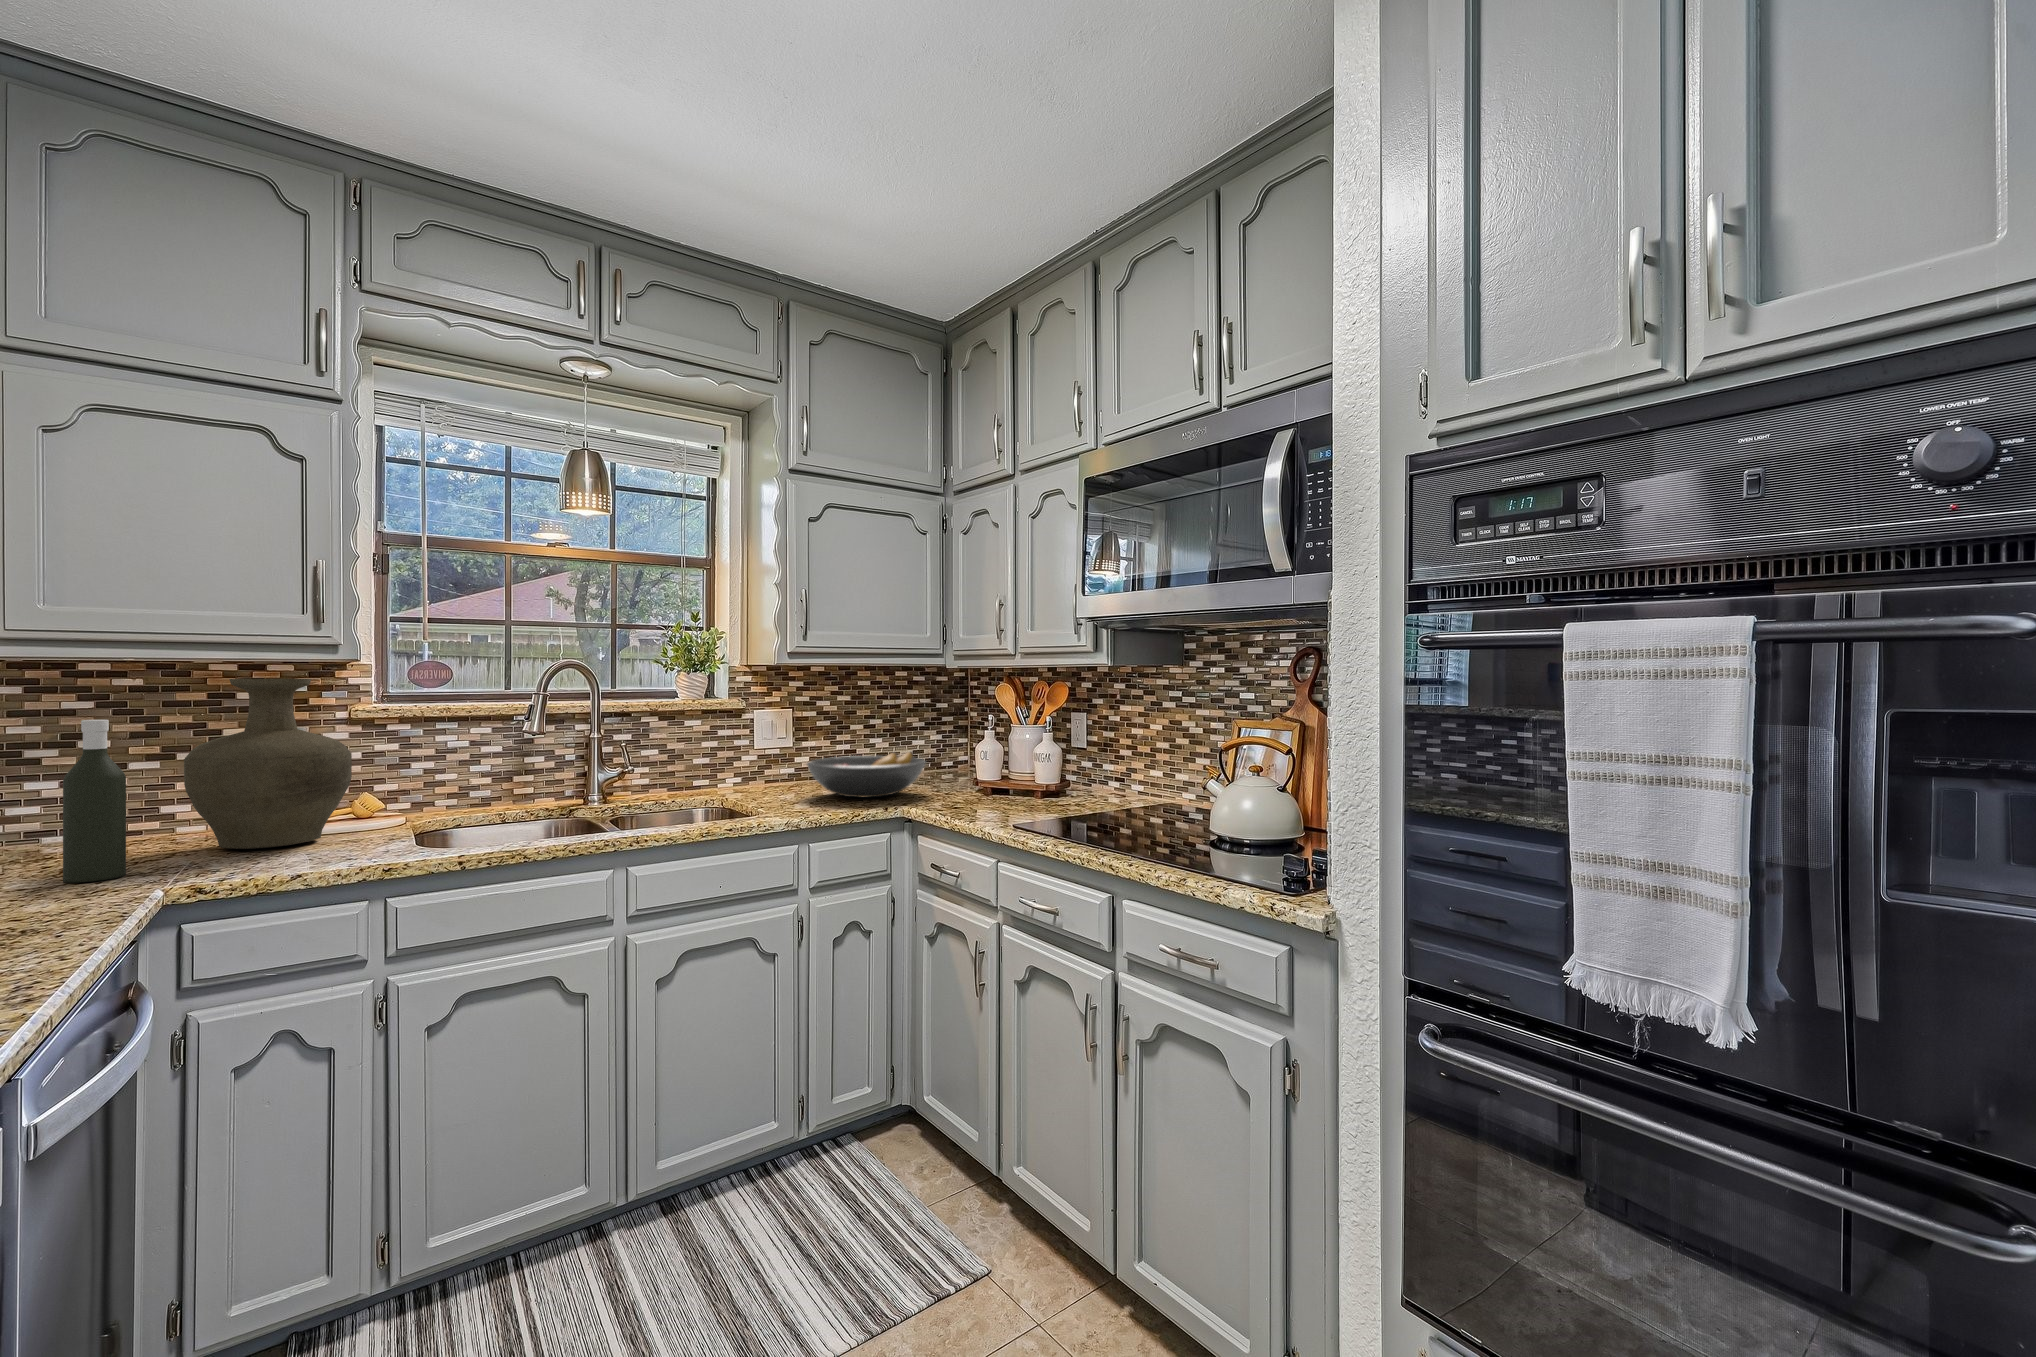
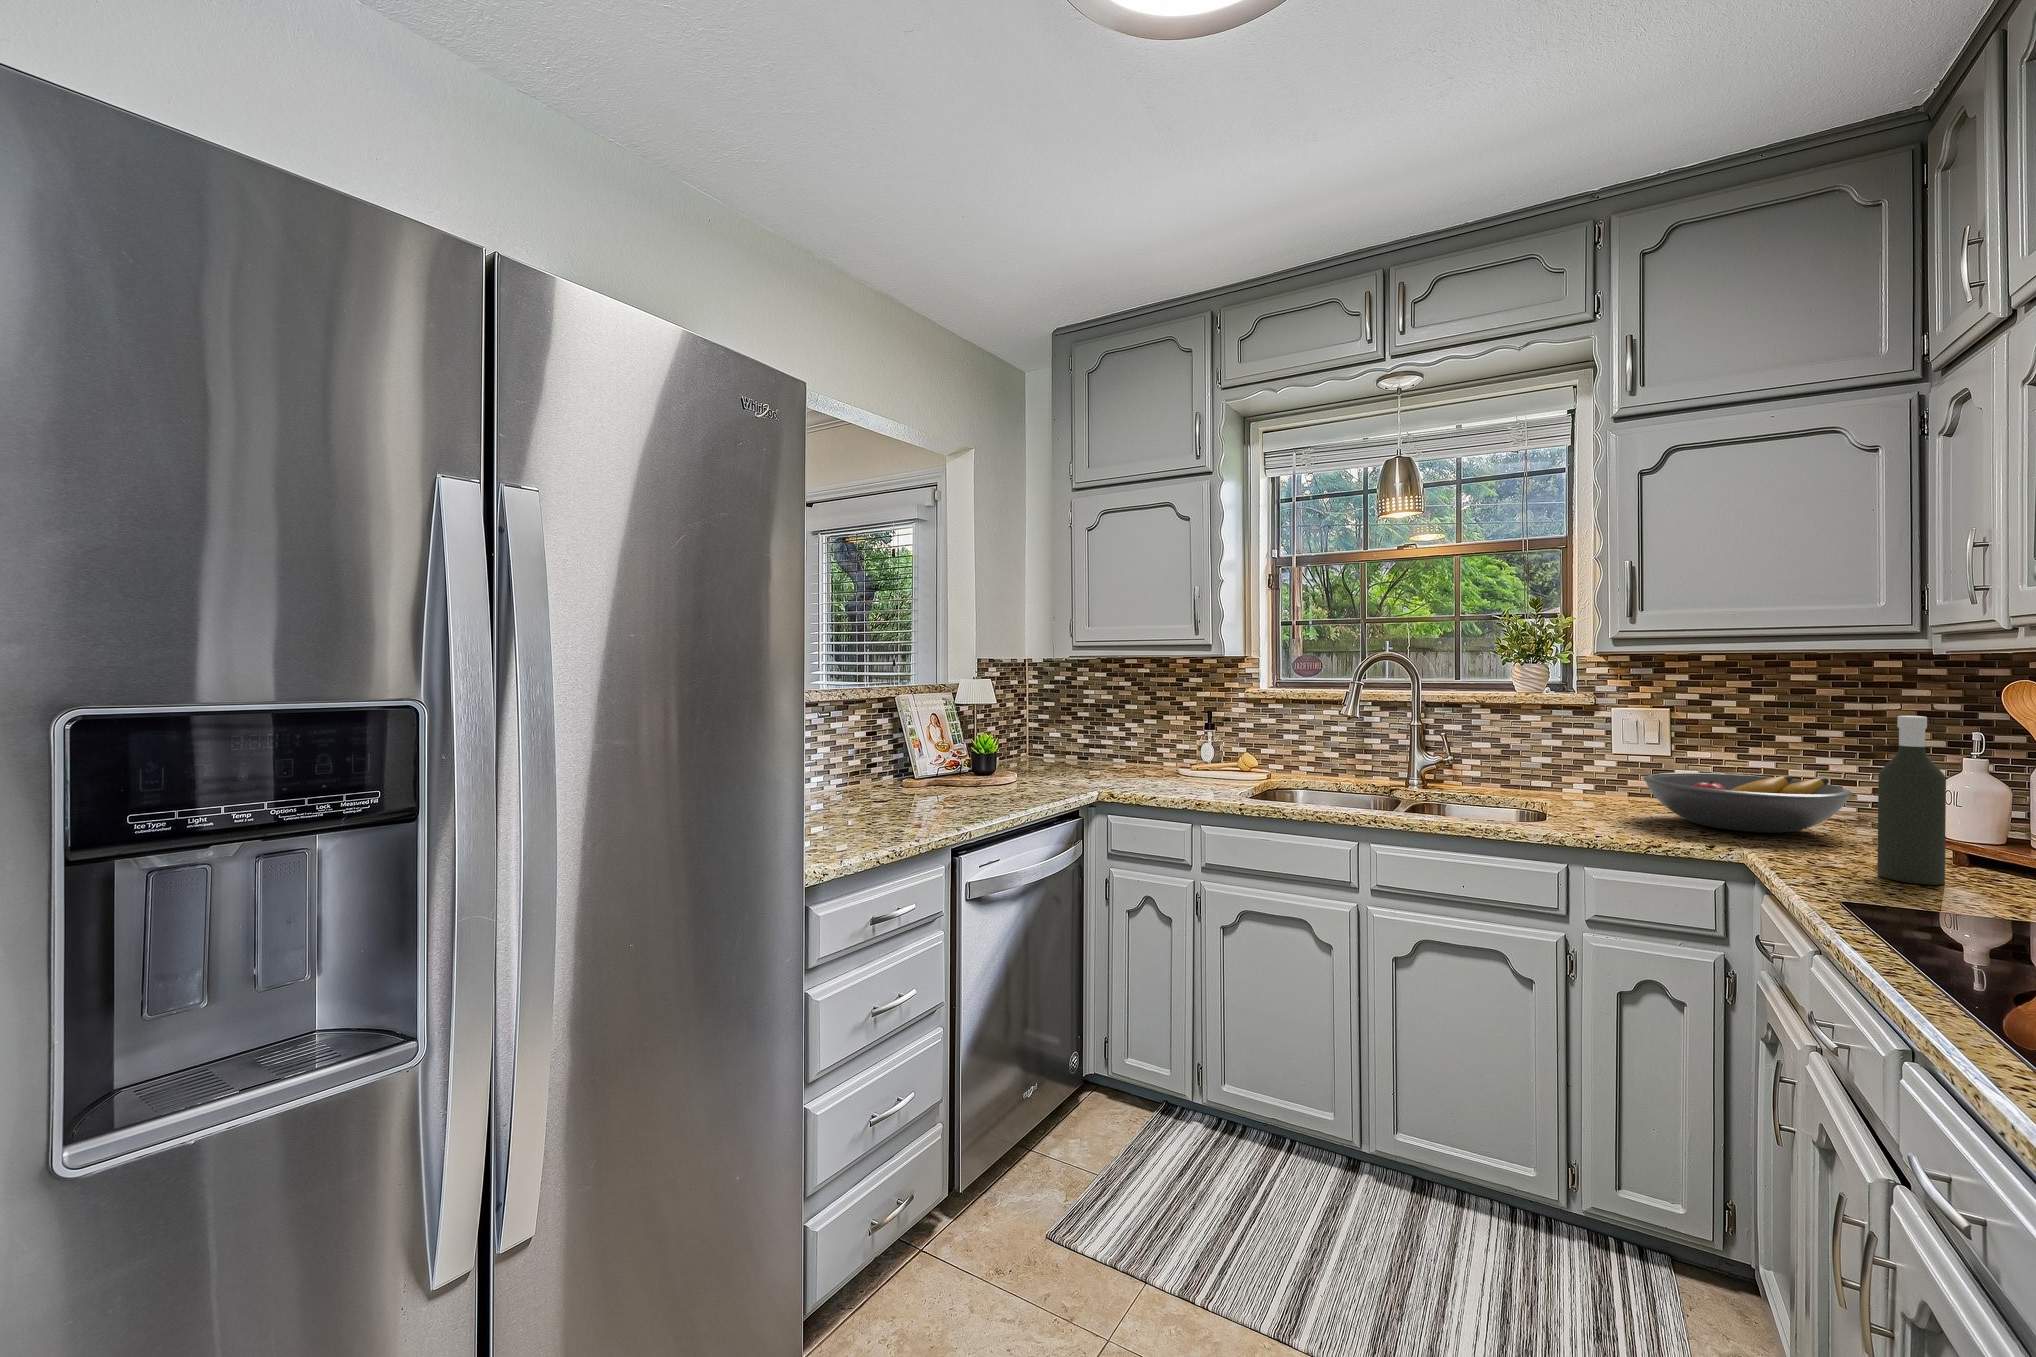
vase: present [184,679,352,849] -> none [1133,672,1219,784]
bottle: present [63,720,126,883] -> present [1877,716,1946,885]

